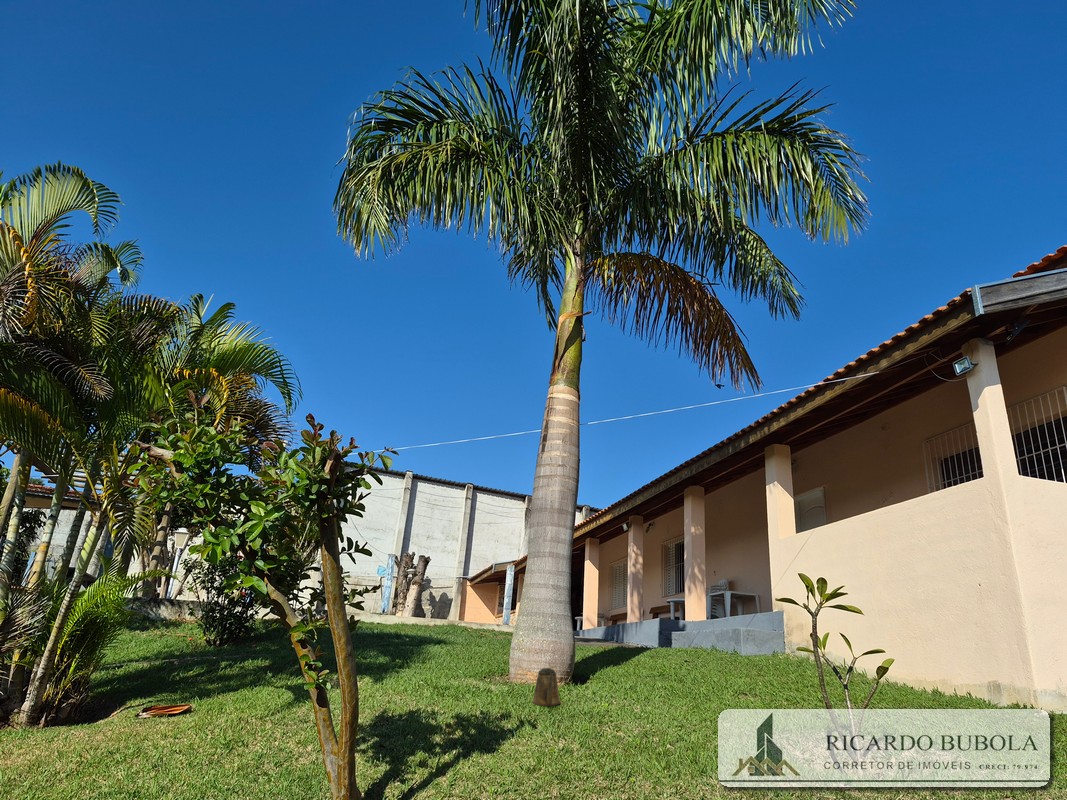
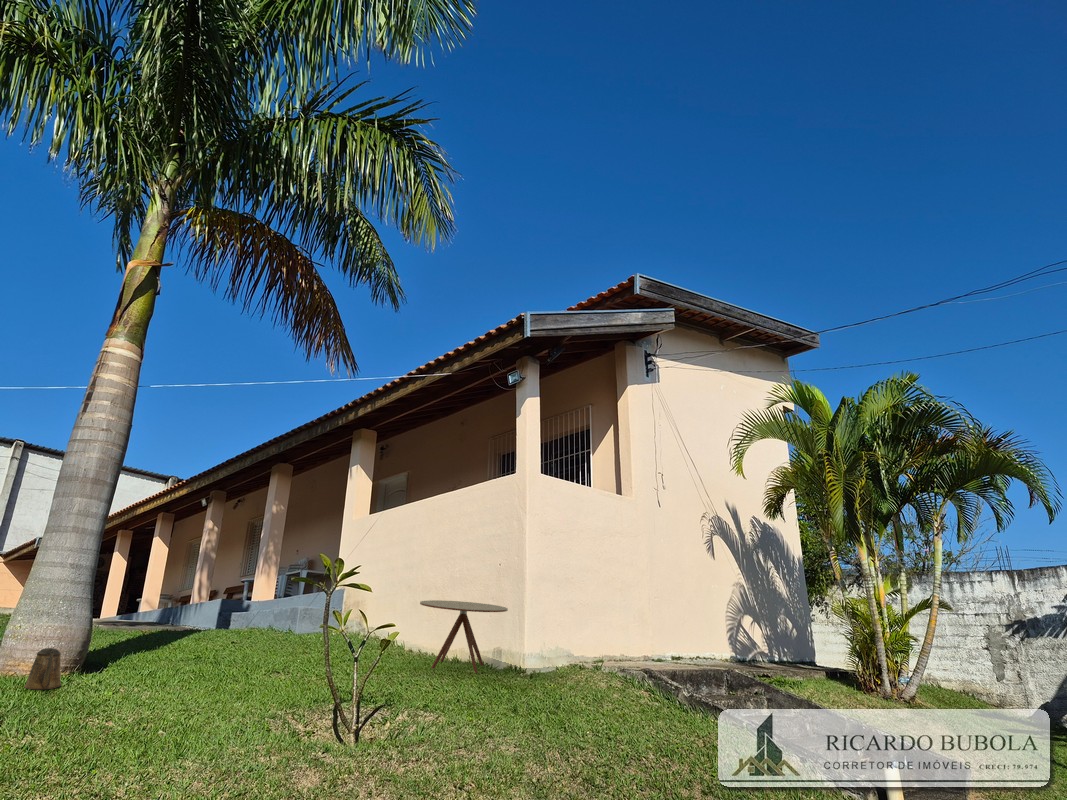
round table: none [887,626,1002,713] -> present [420,600,508,673]

